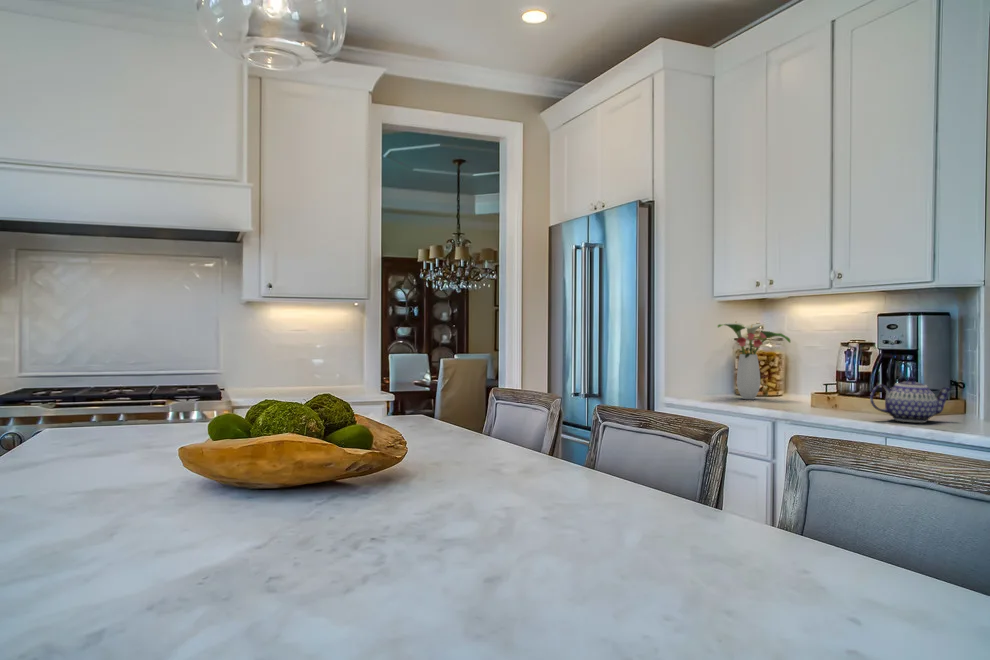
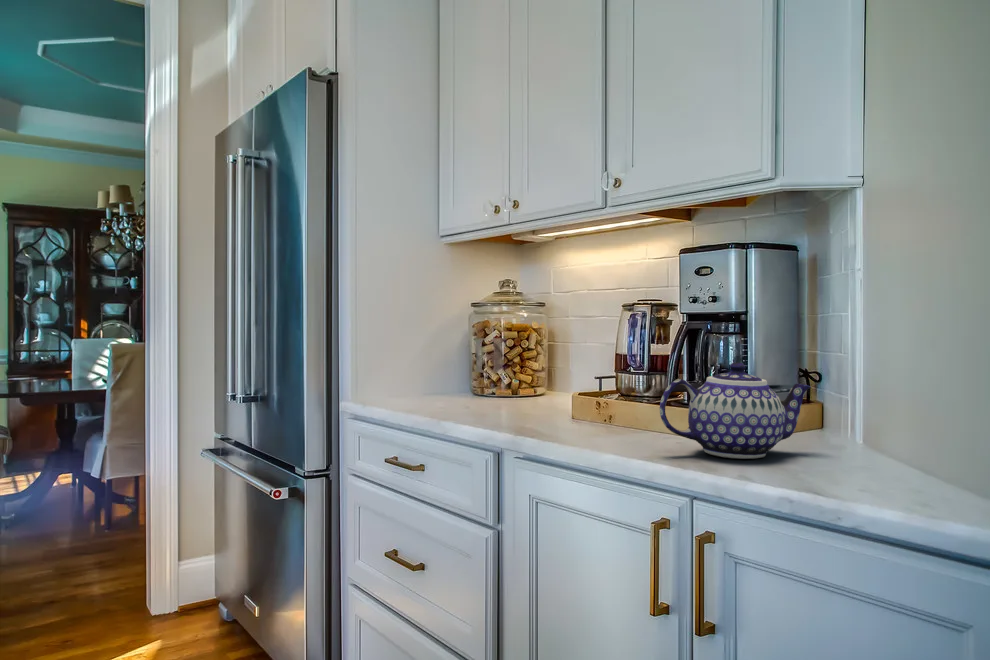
flower arrangement: present [718,322,790,399] -> none [425,273,545,404]

